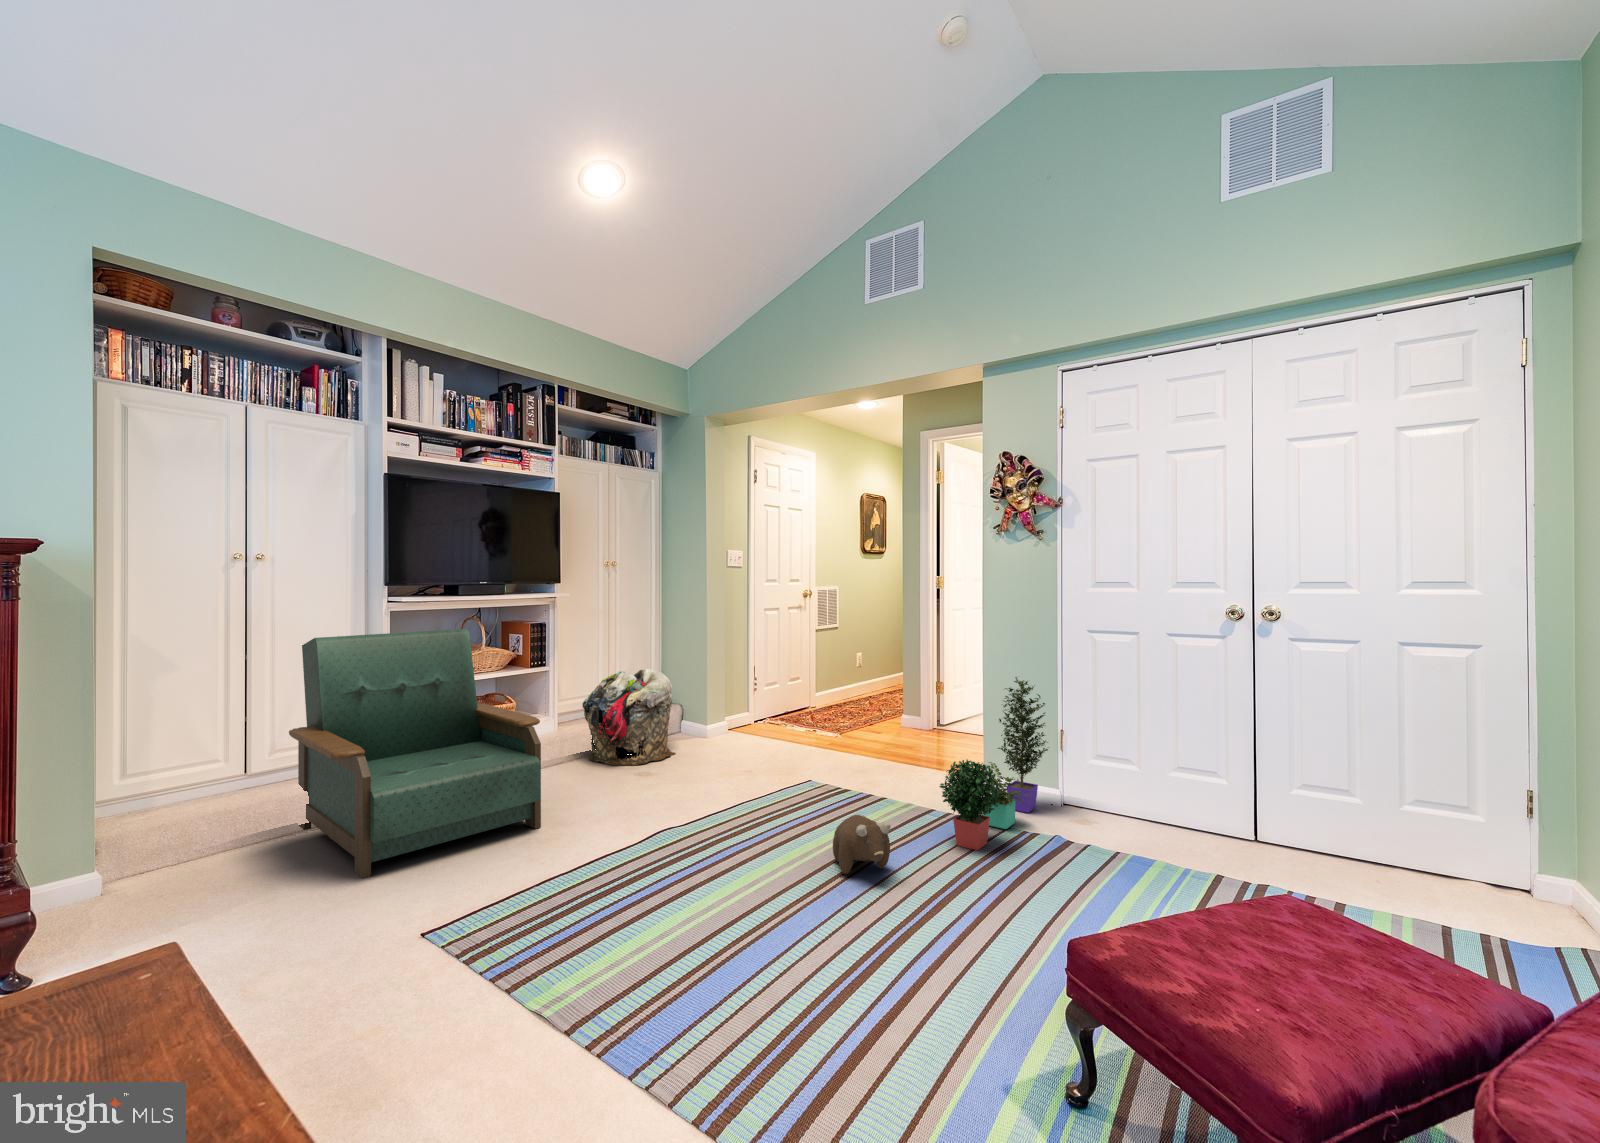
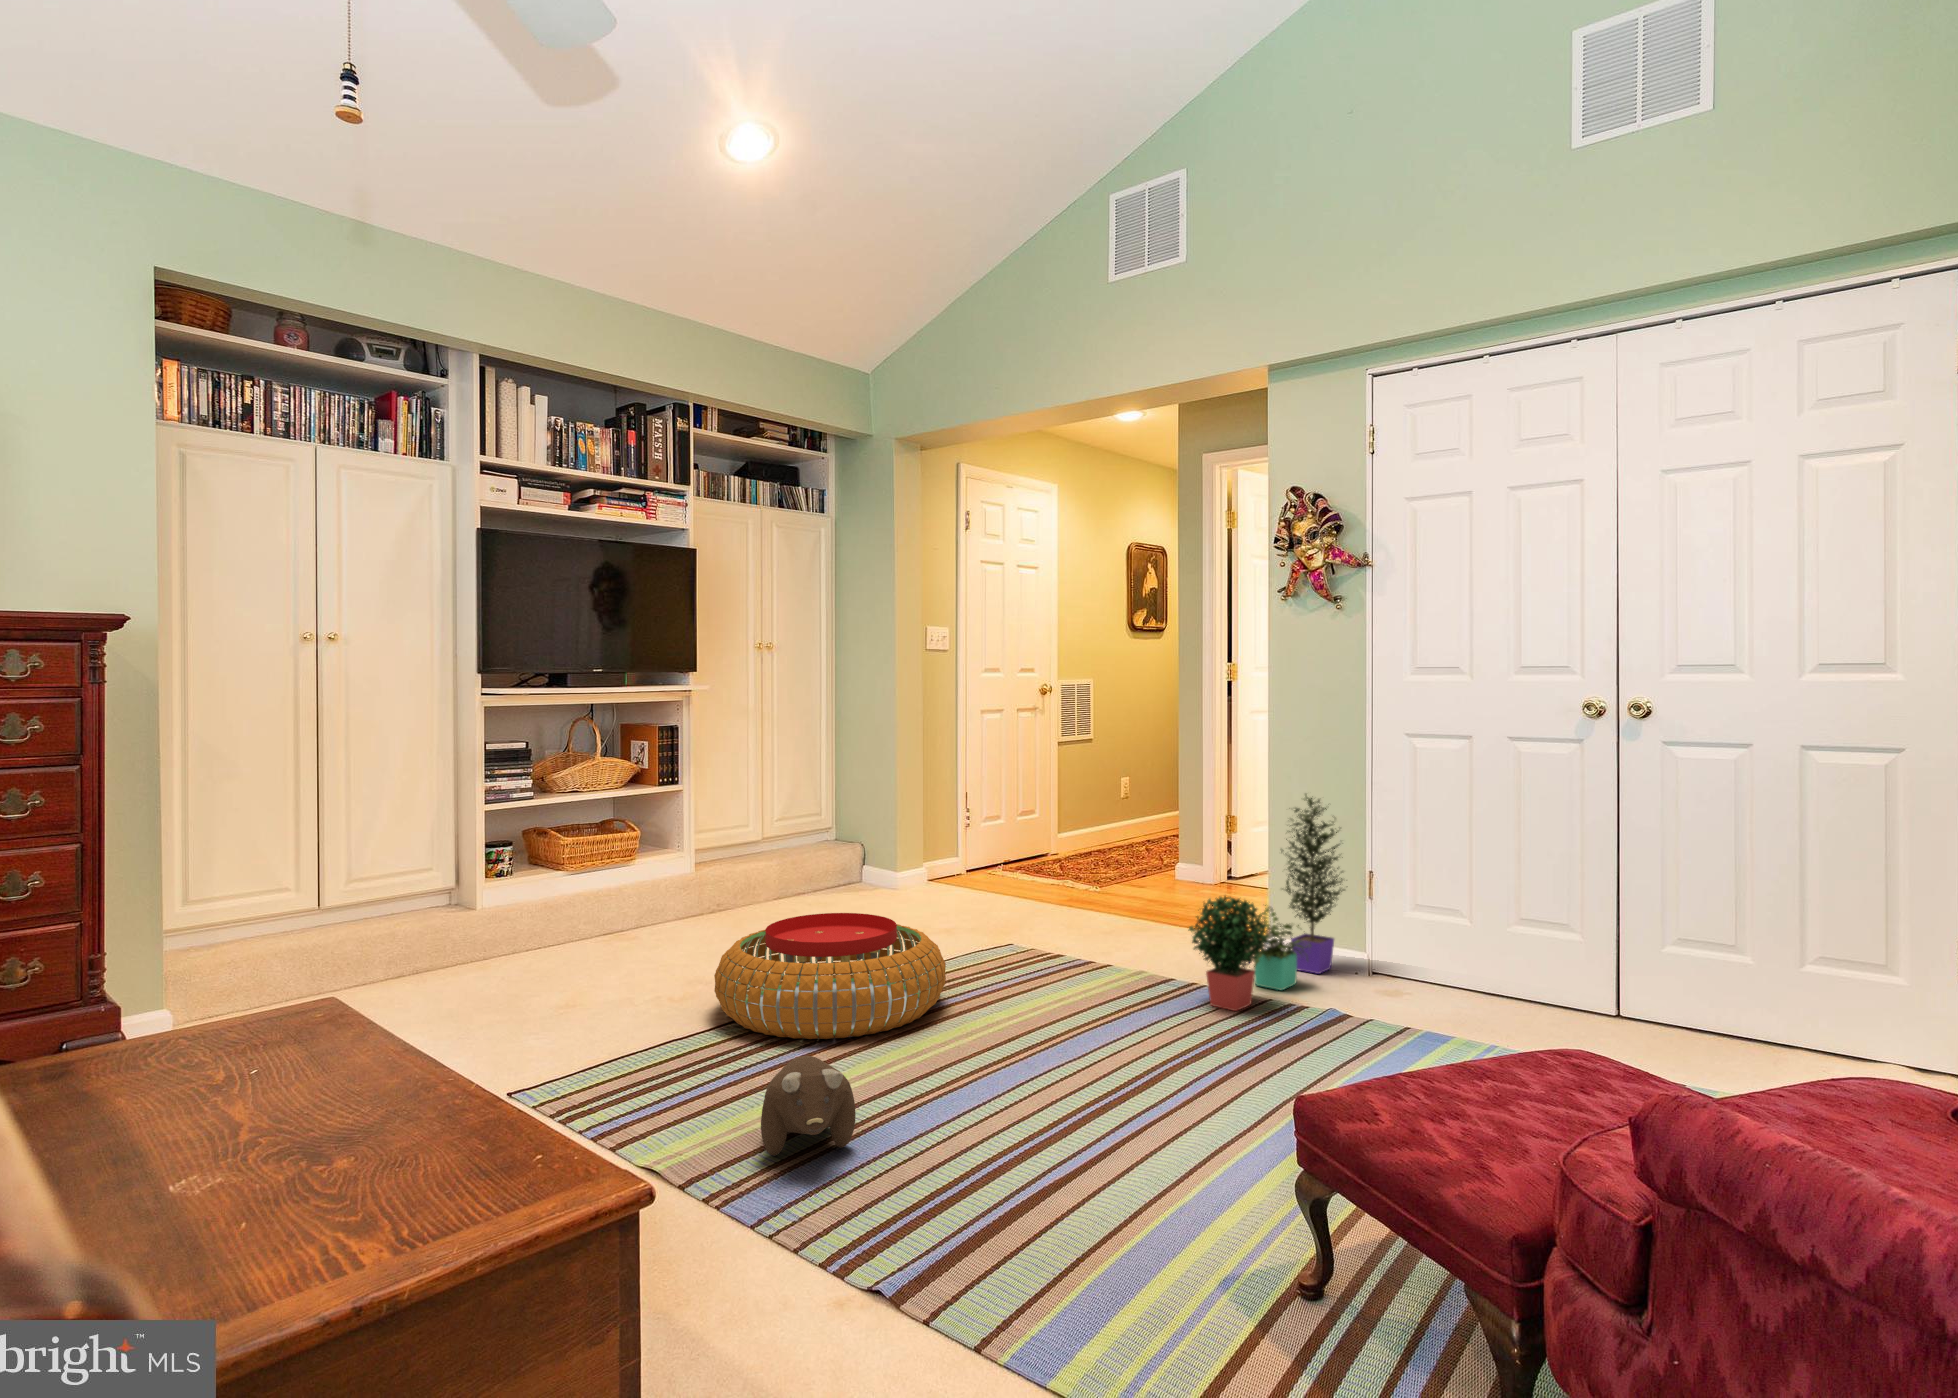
armchair: present [289,629,541,879] -> none [368,730,679,1027]
laundry basket: present [582,668,675,766] -> none [730,789,856,918]
pouf: none [569,774,753,887] -> present [714,913,946,1039]
plush toy: present [833,815,891,874] -> present [761,1056,856,1156]

